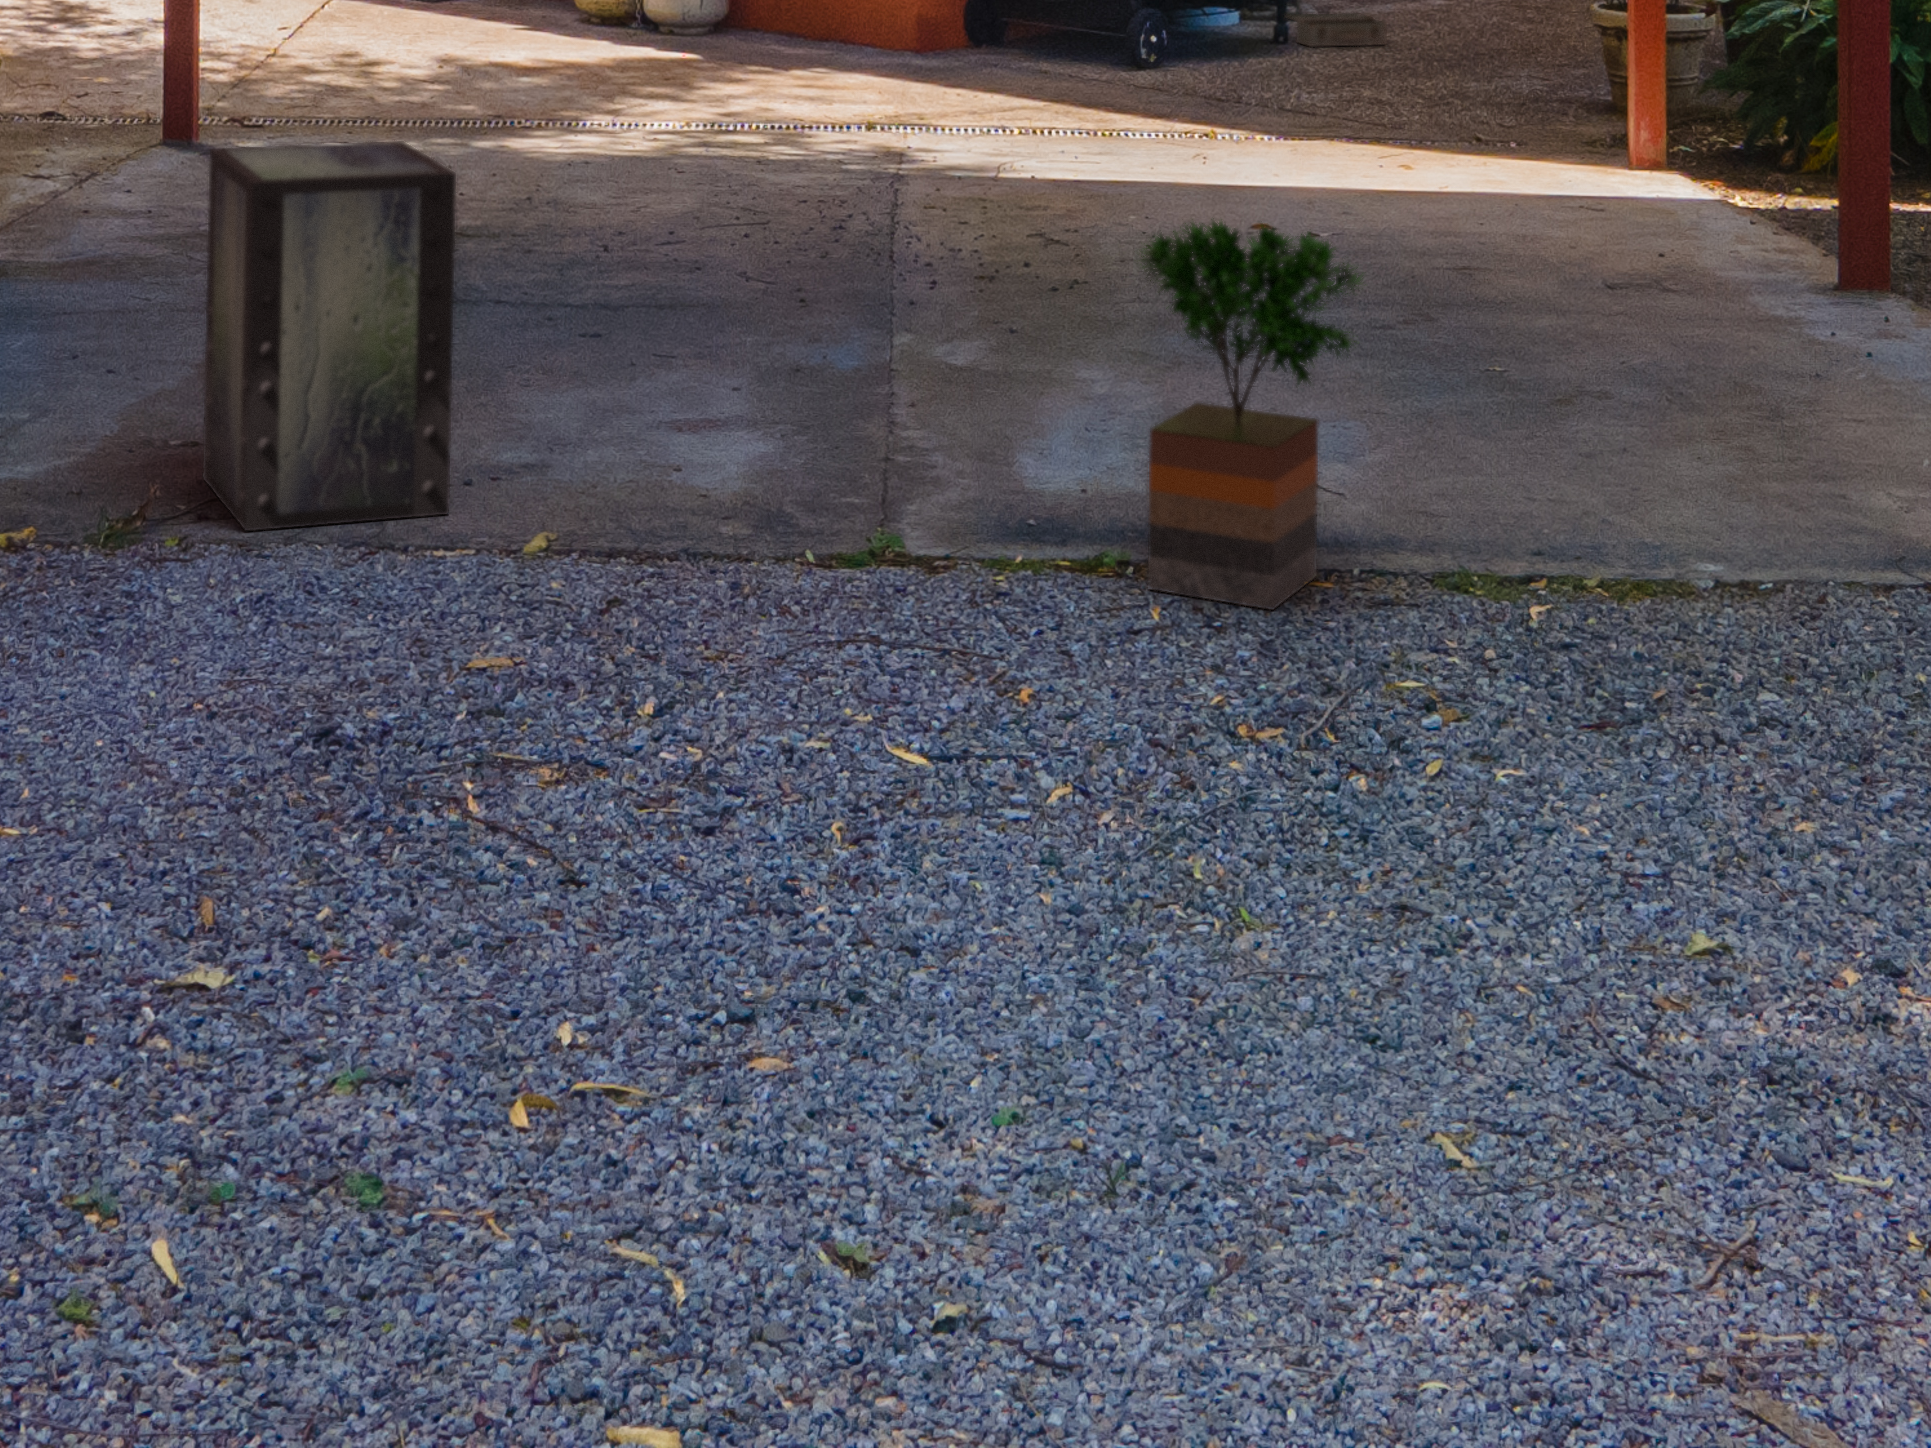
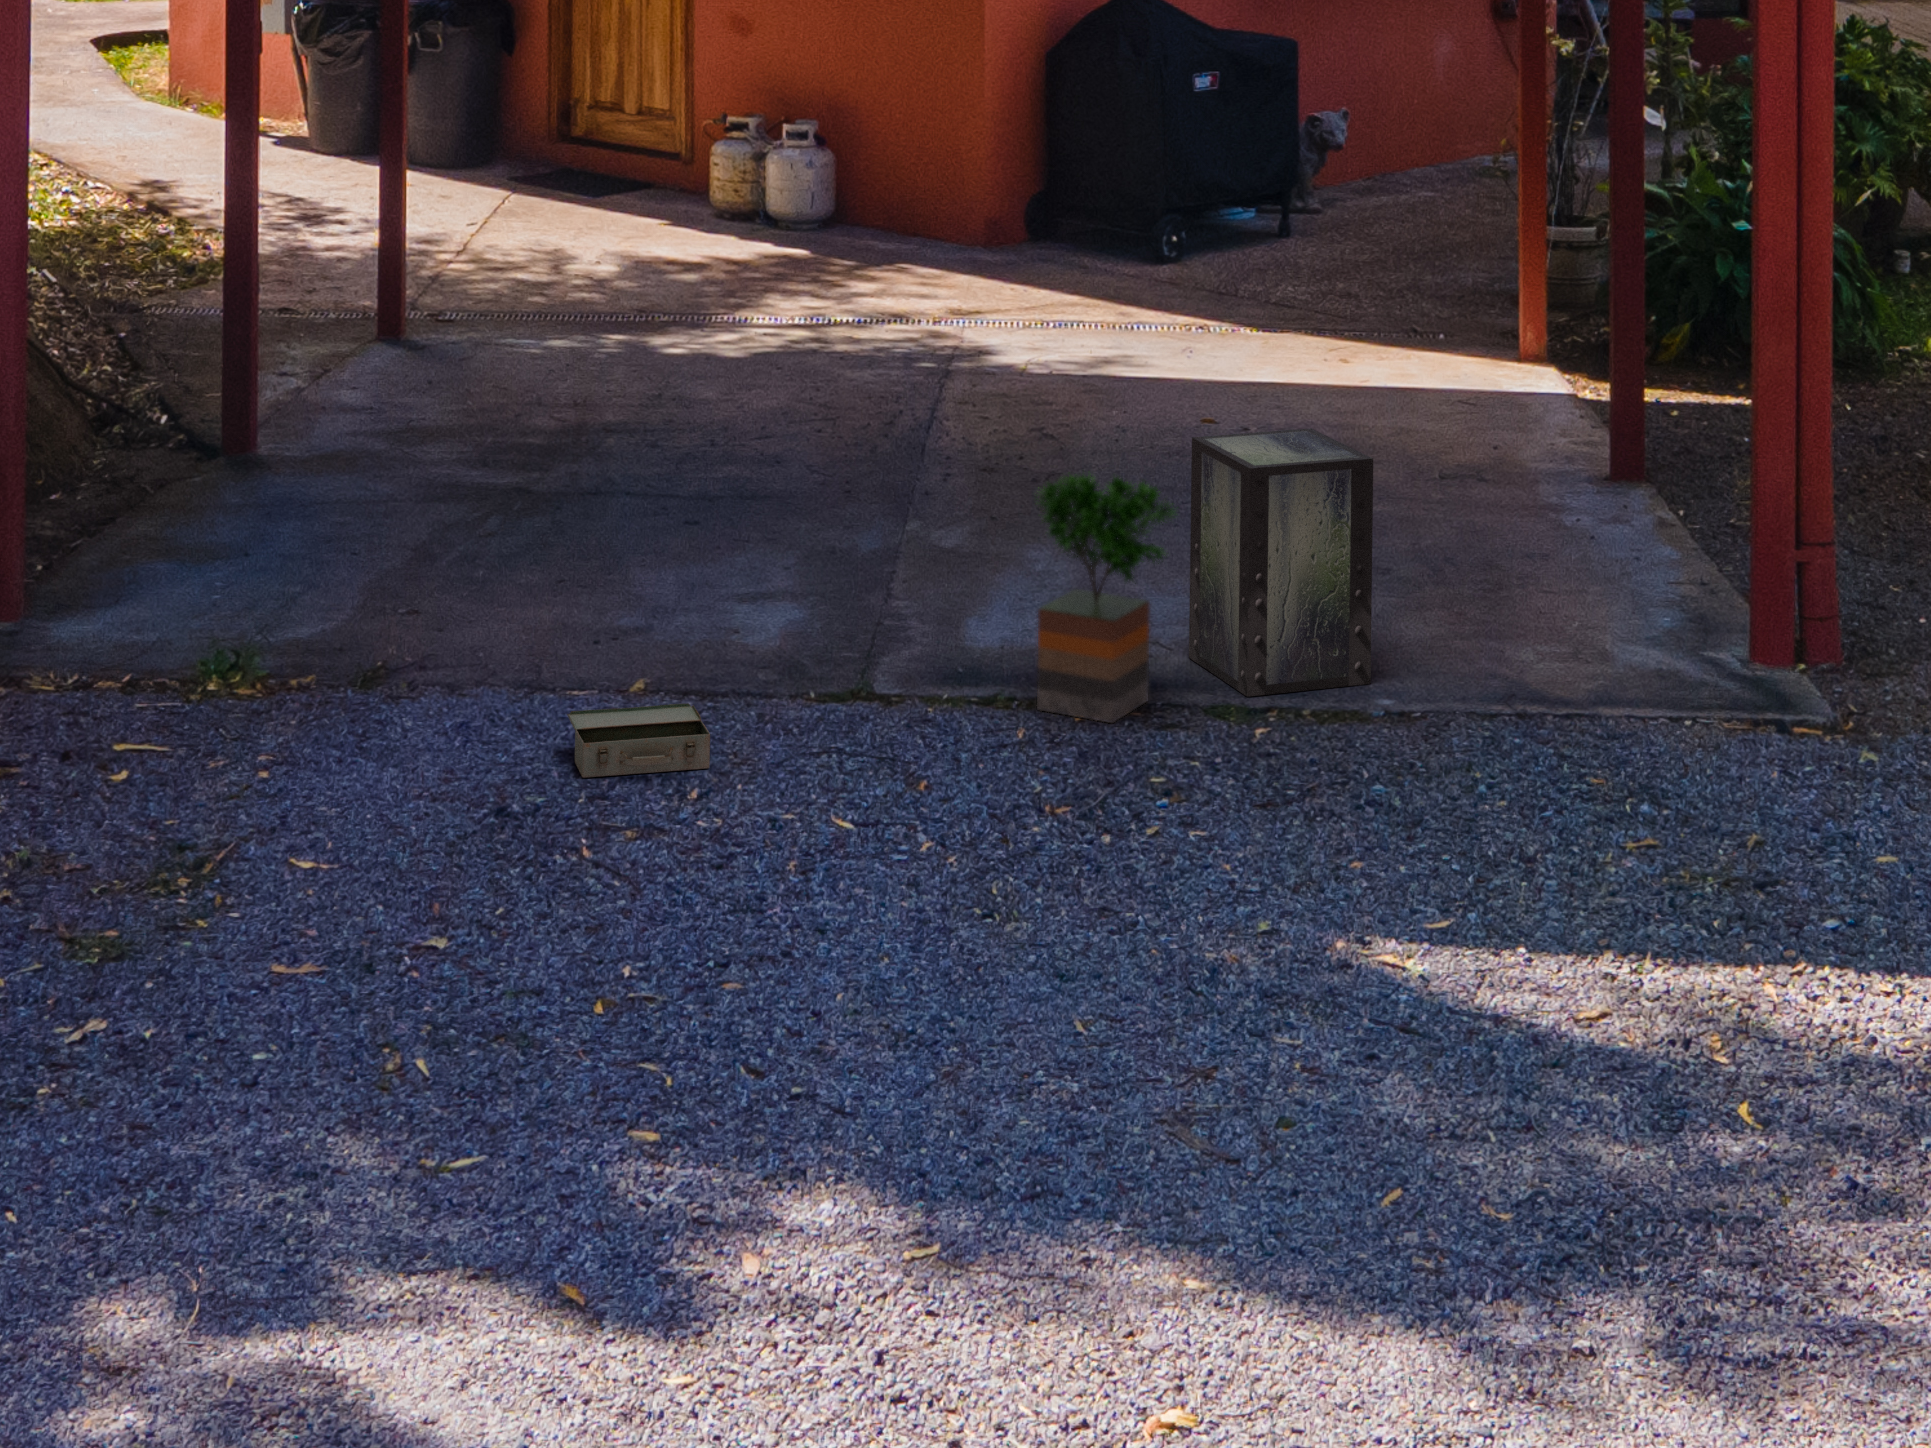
toolbox: present [1286,13,1387,47] -> present [567,703,710,778]
storage box: present [203,141,456,531] -> present [1189,428,1373,697]

